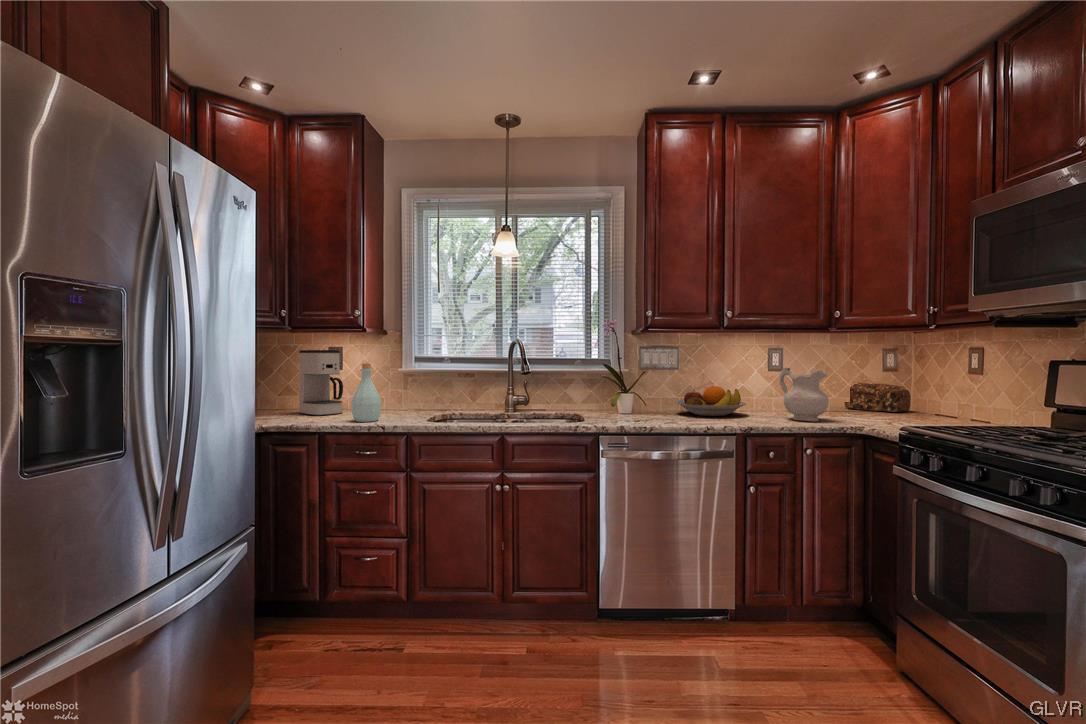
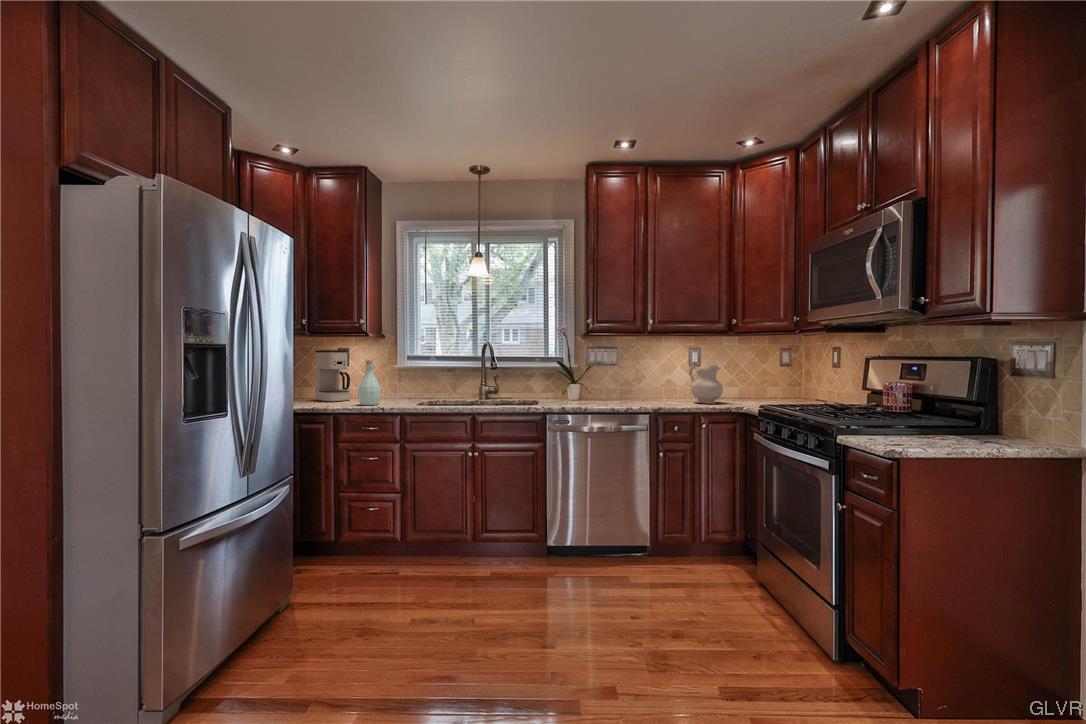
bread loaf: present [844,383,911,412] -> none [750,375,798,398]
fruit bowl: present [676,386,746,416] -> none [613,378,666,401]

